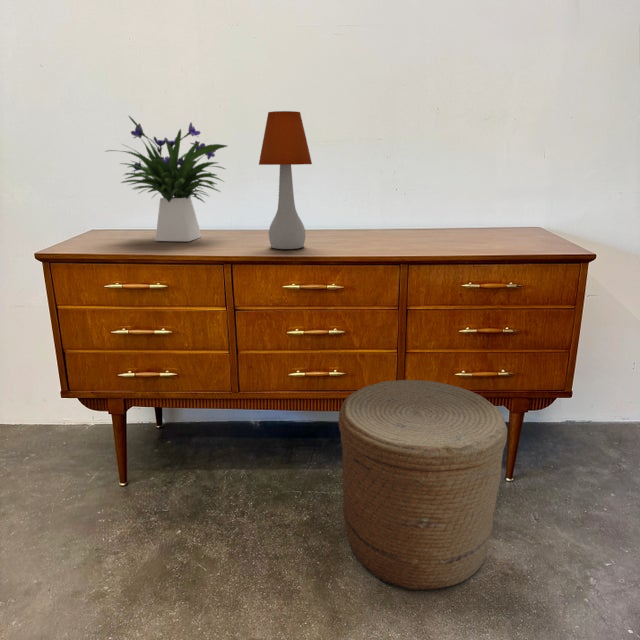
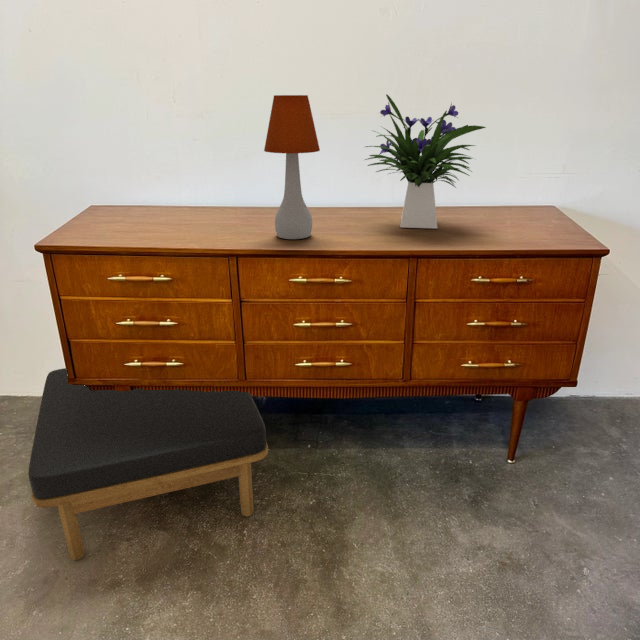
flower arrangement: present [109,116,227,241] -> present [365,95,485,229]
ottoman: none [16,365,260,573] -> present [28,368,268,560]
woven basket: present [339,380,507,590] -> none [346,372,514,579]

